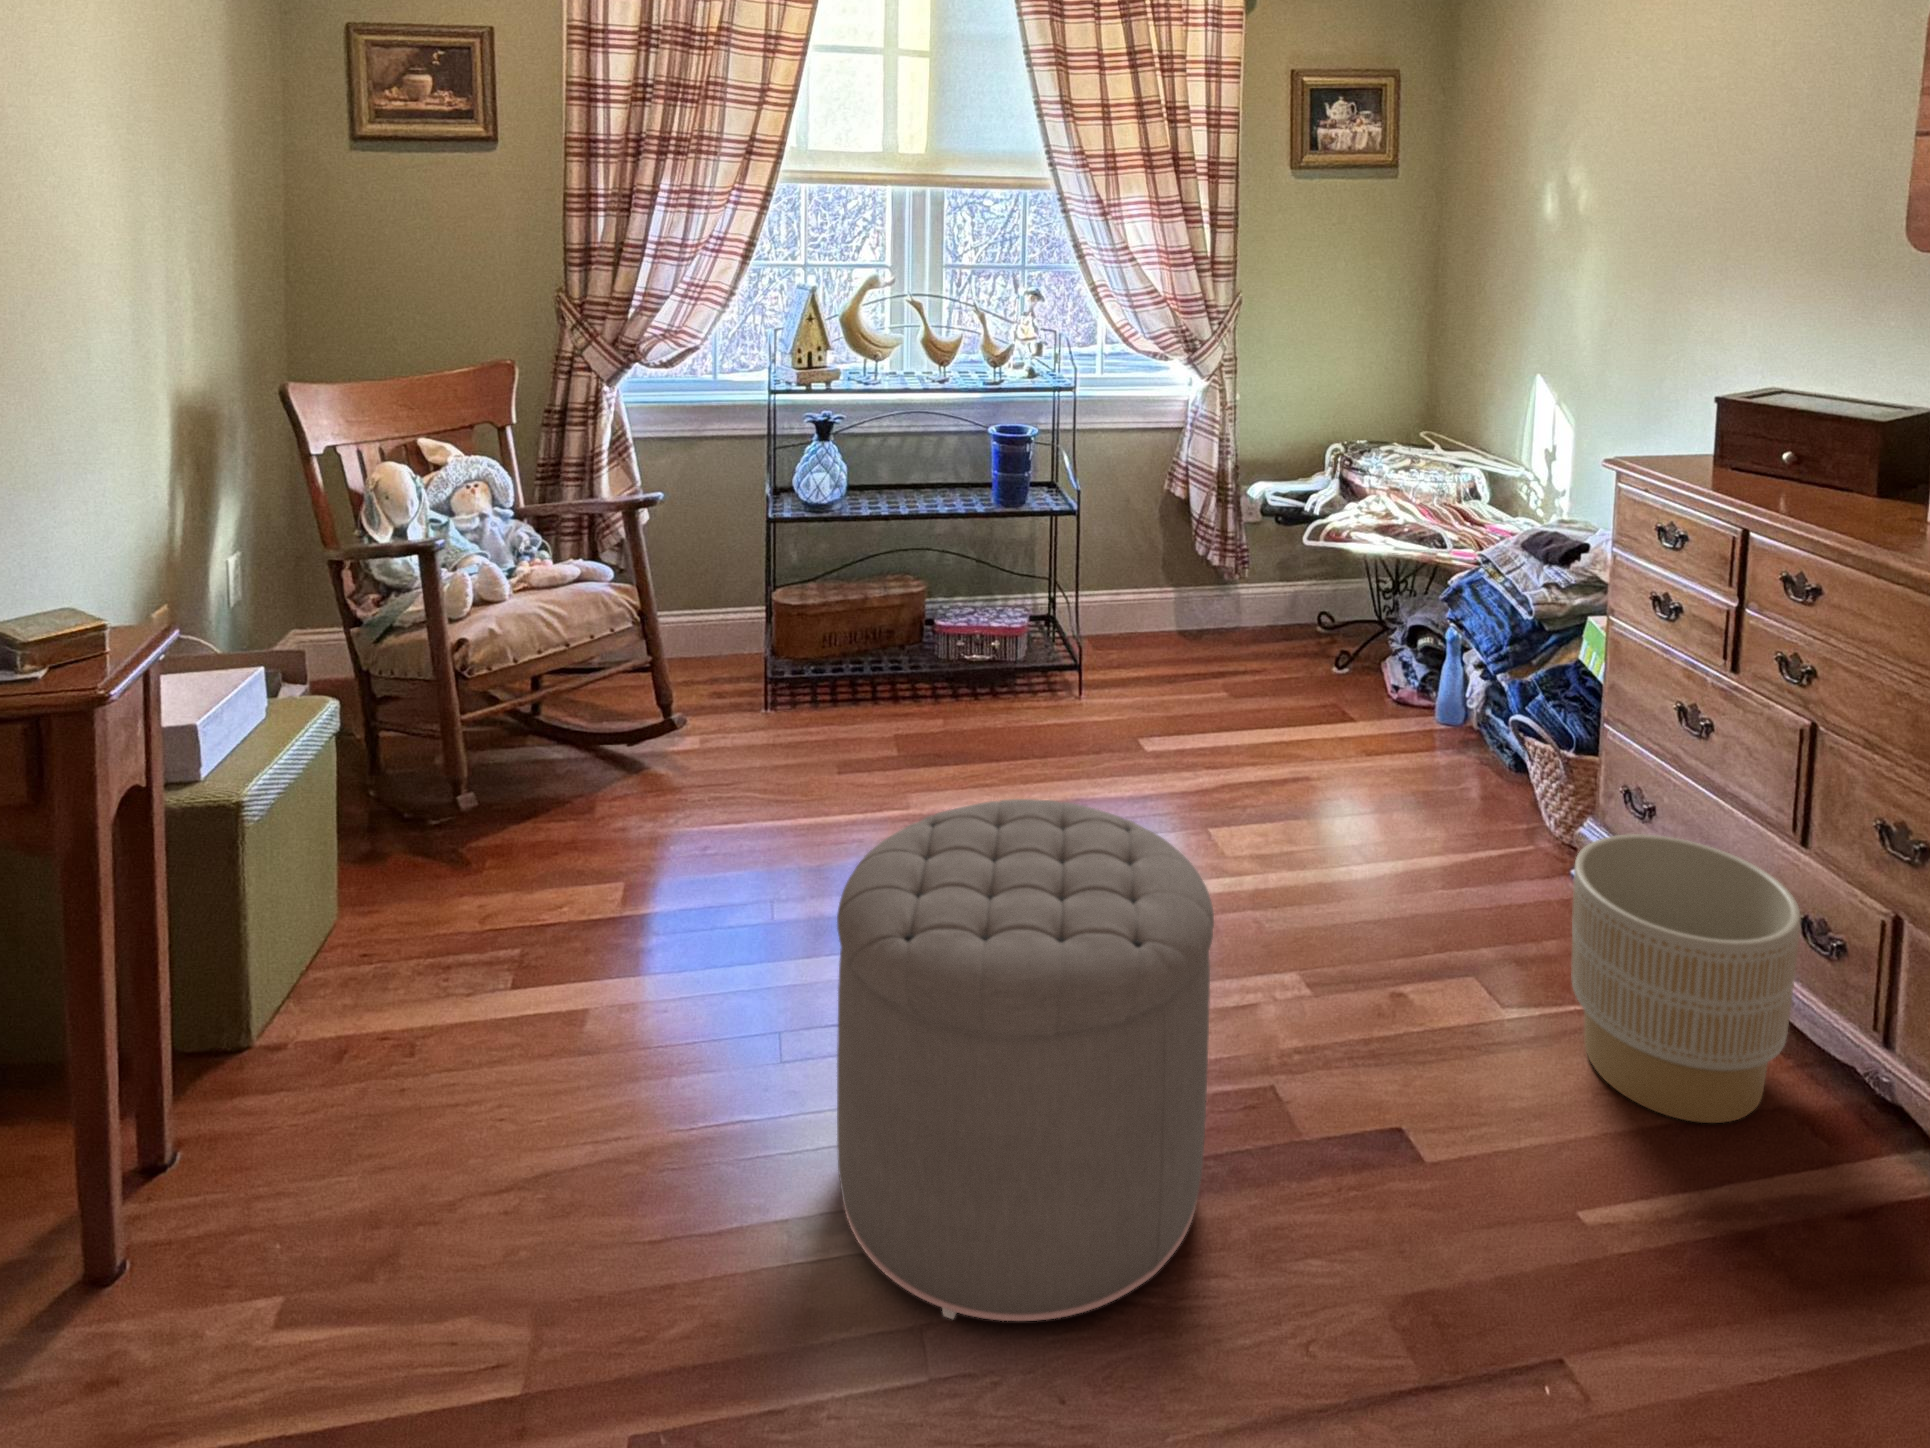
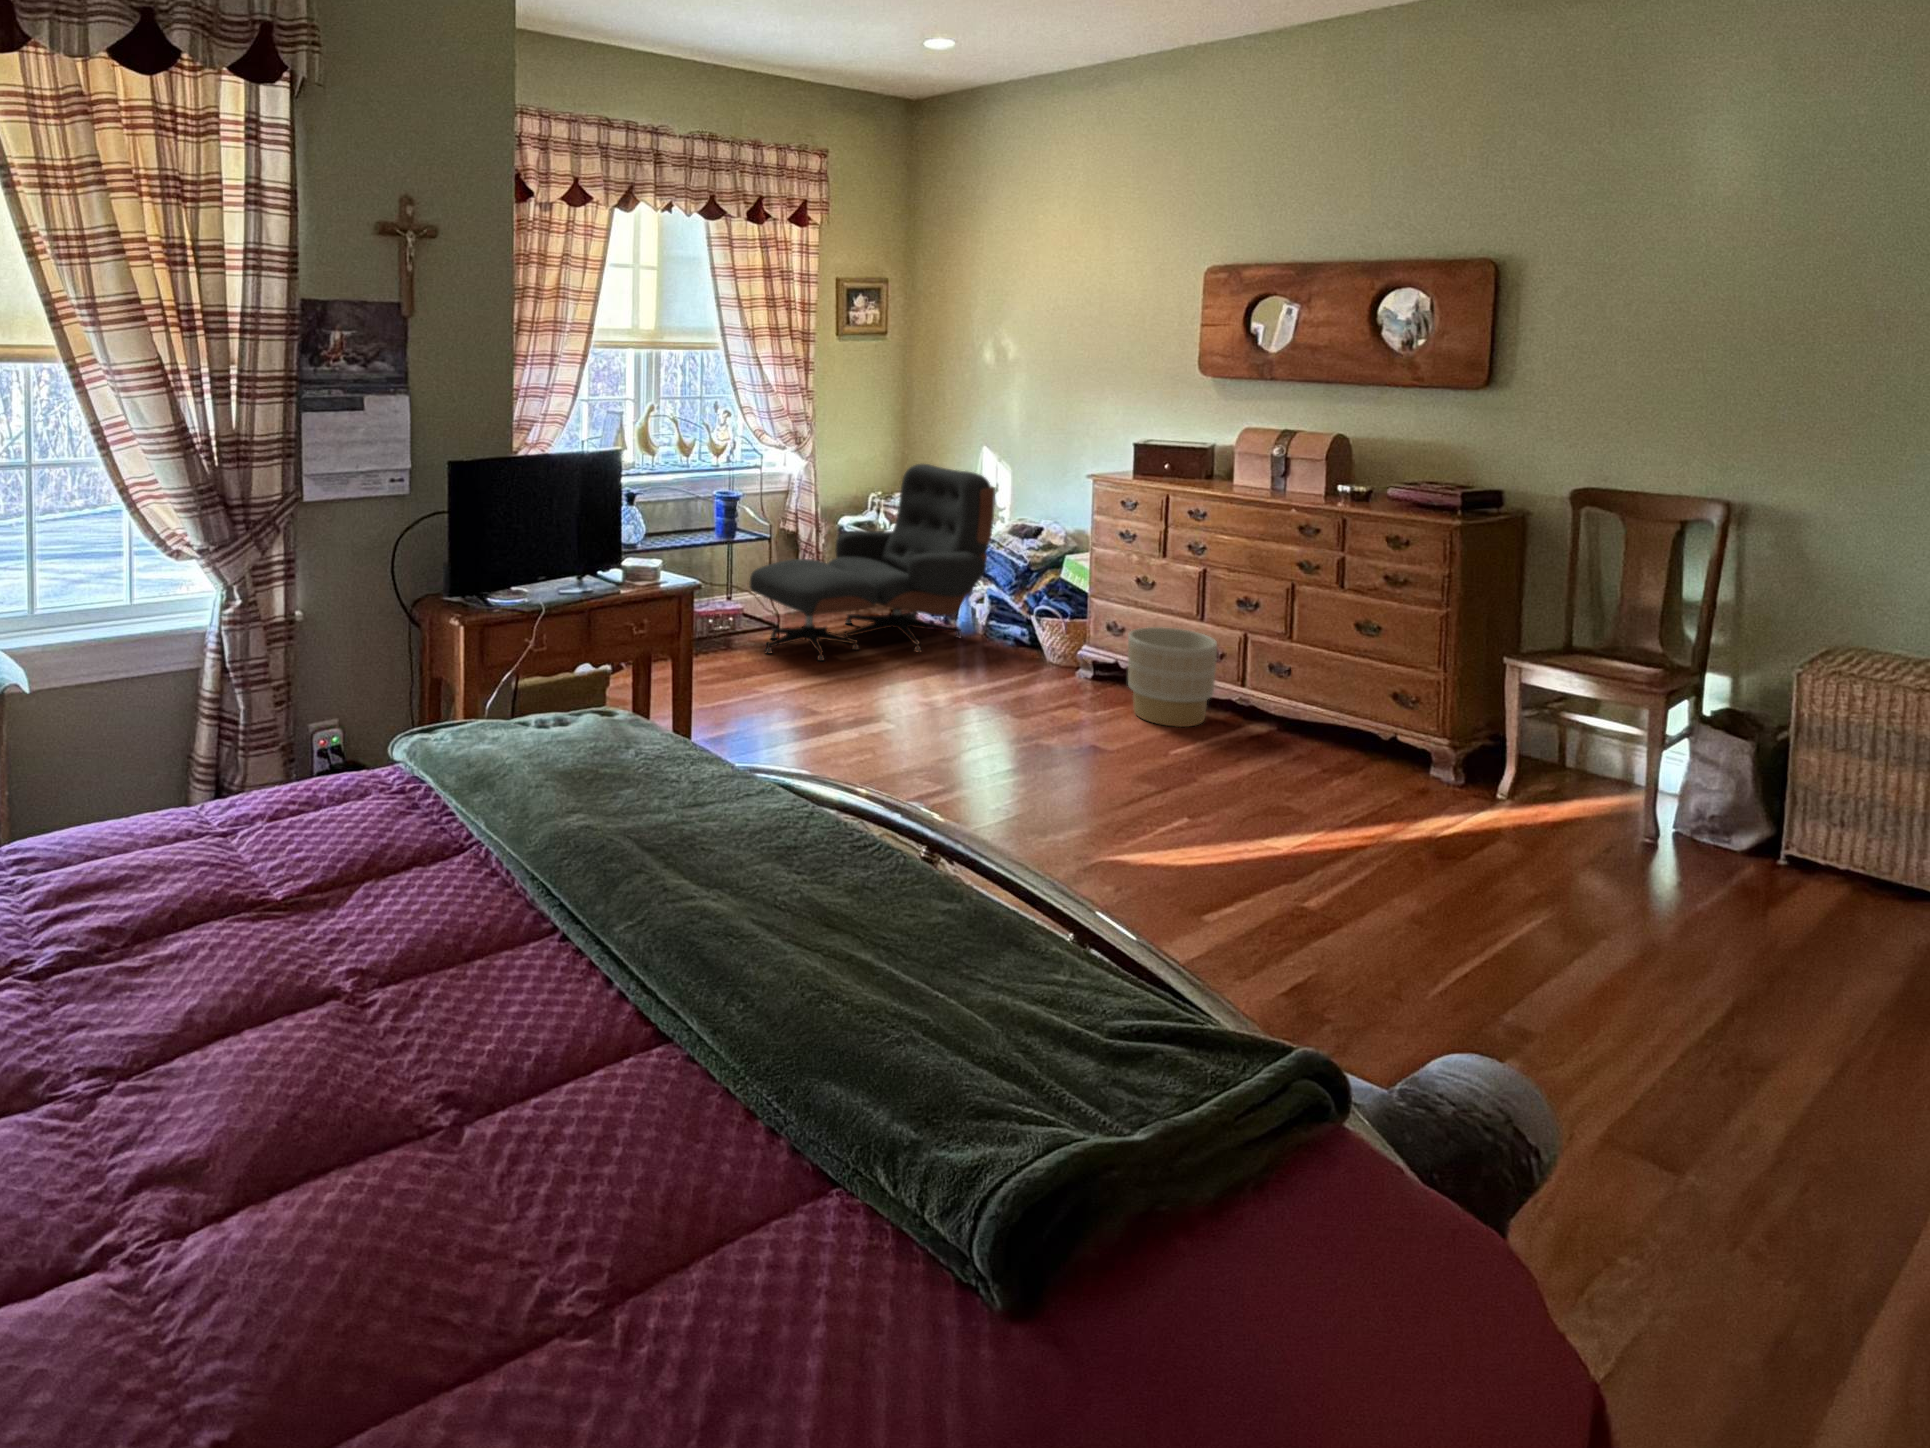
lounge chair: none [1032,400,1489,754] -> present [749,464,995,661]
ottoman: present [837,799,1214,1321] -> none [917,629,1078,809]

